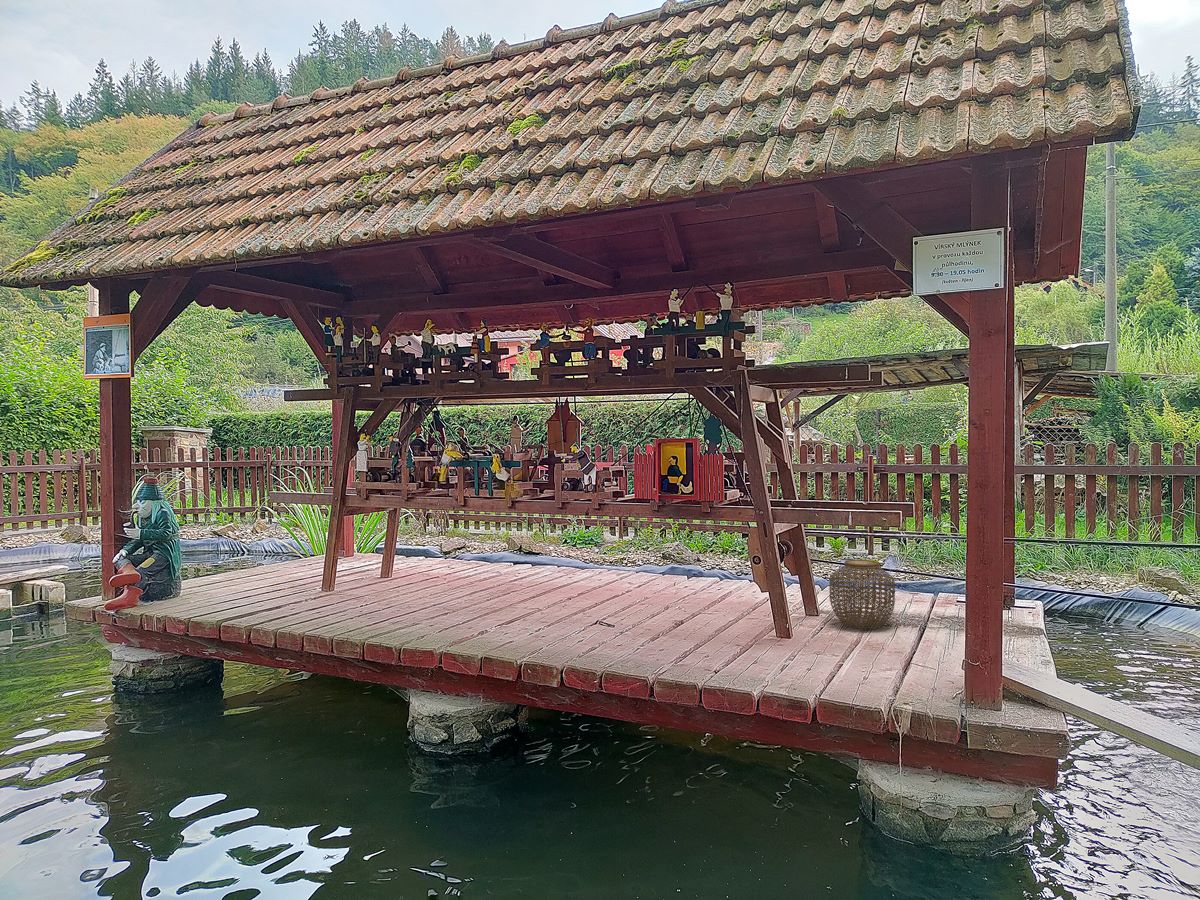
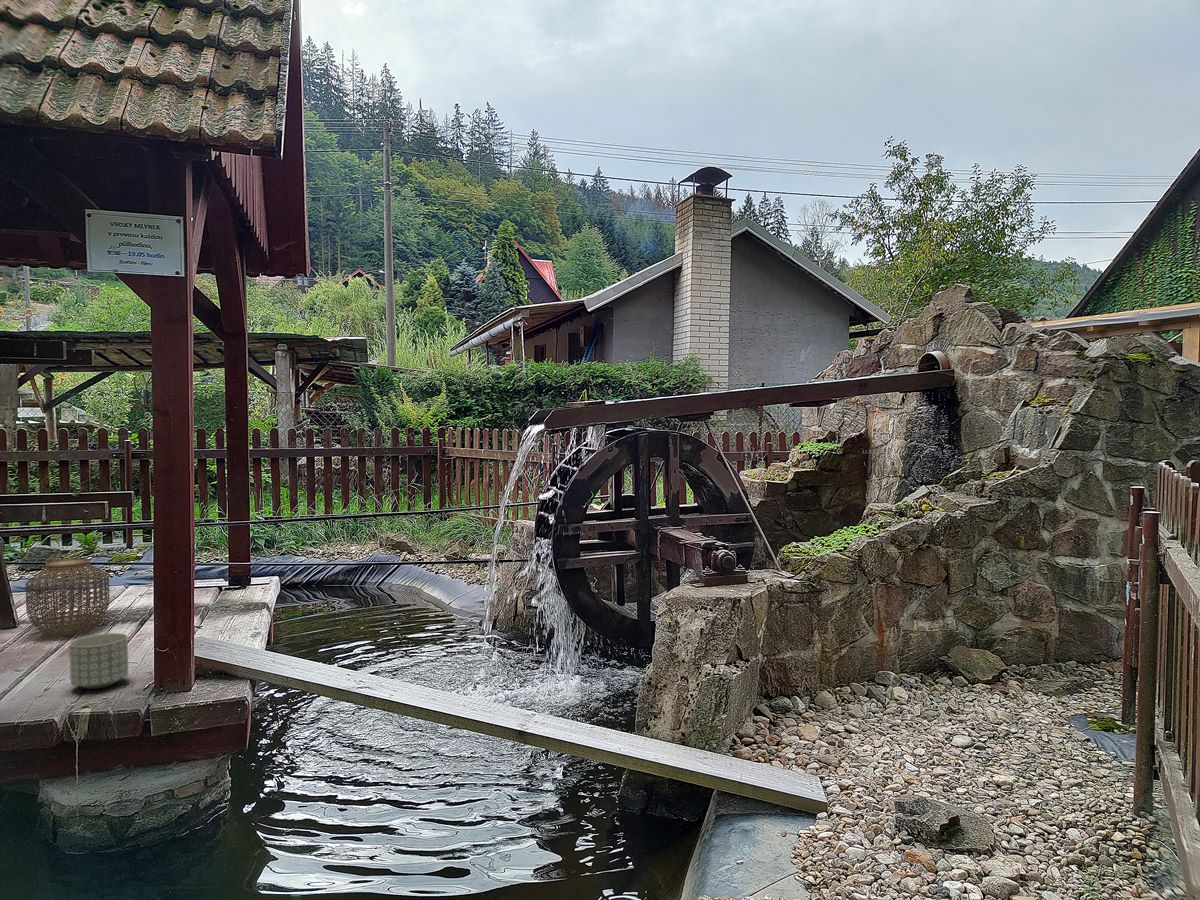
planter: none [885,634,934,685] -> present [69,633,128,689]

